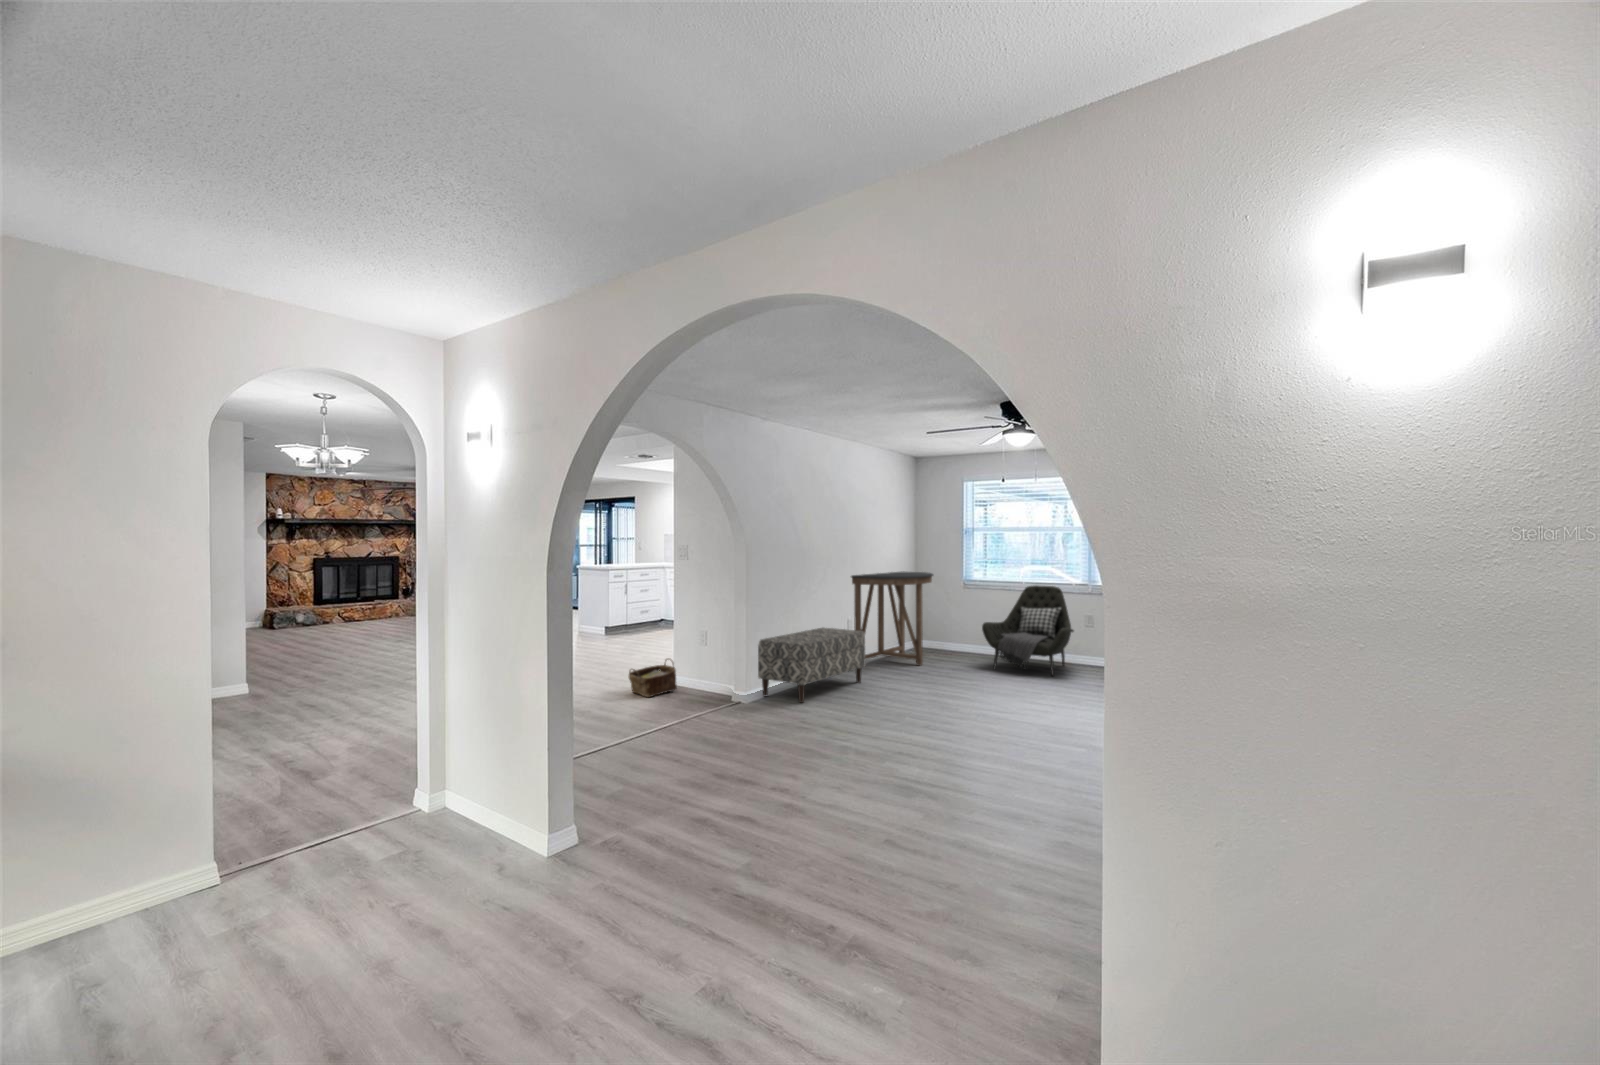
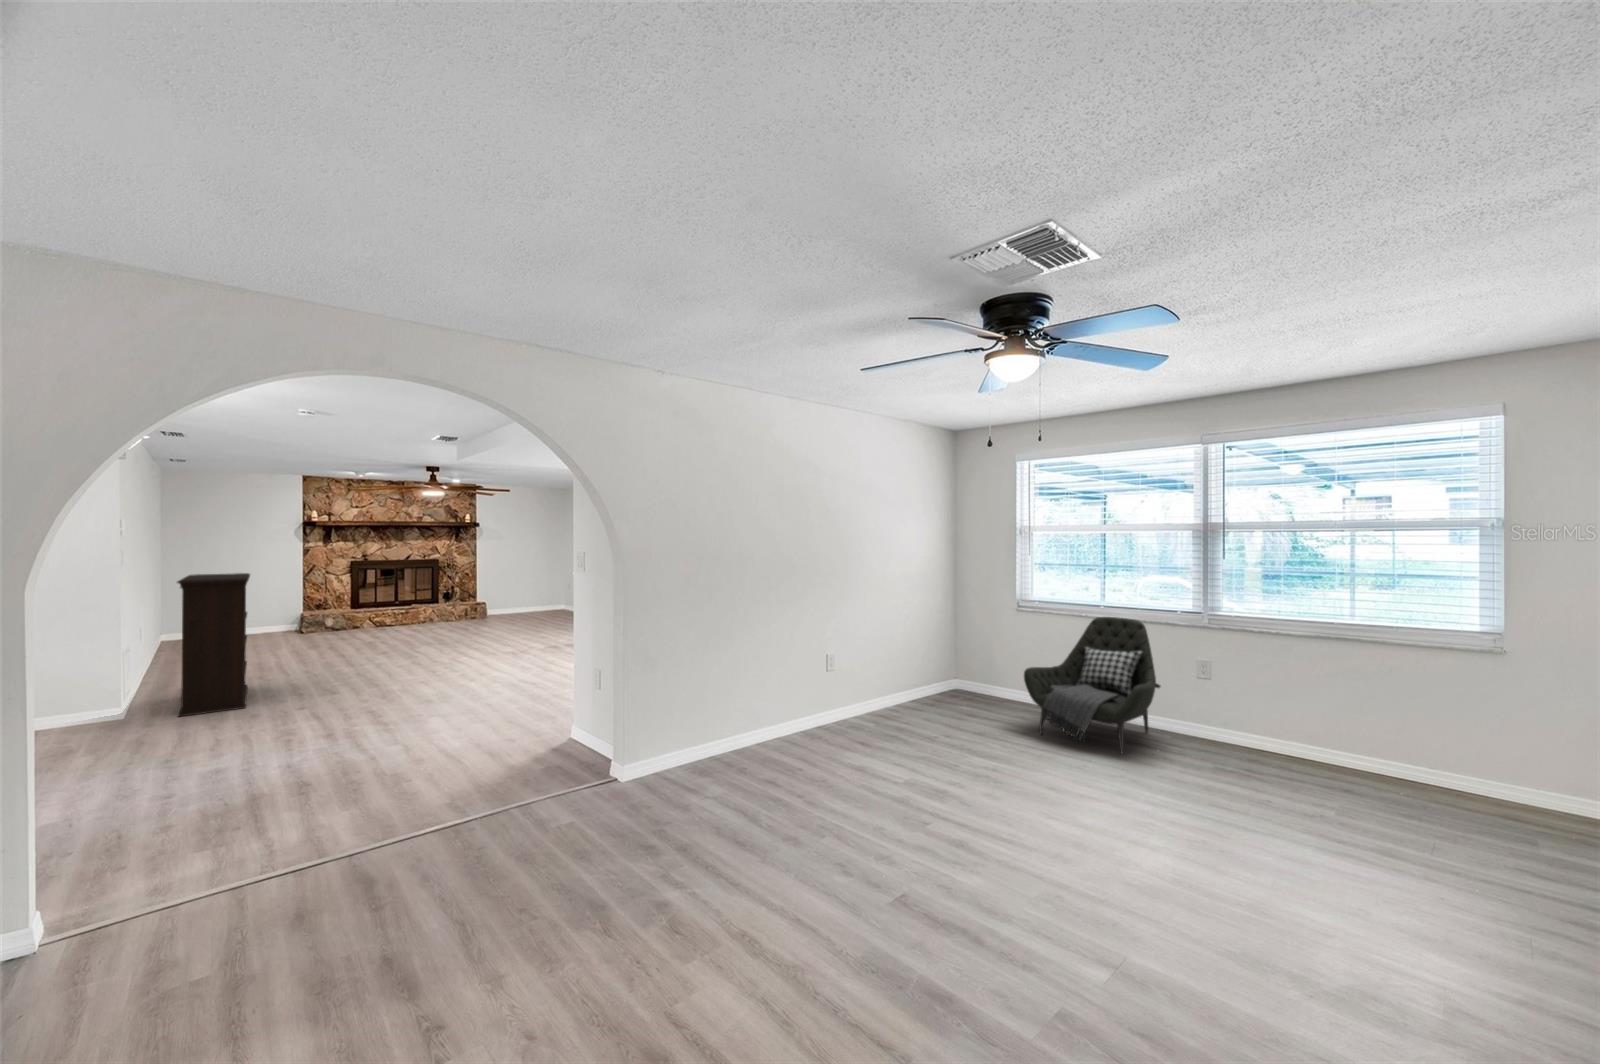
bookshelf: none [245,563,330,689] -> present [177,573,250,717]
console table: present [851,571,933,666] -> none [844,592,964,722]
bench: present [758,628,865,703] -> none [682,670,845,786]
woven basket: present [628,658,677,697] -> none [526,706,591,760]

